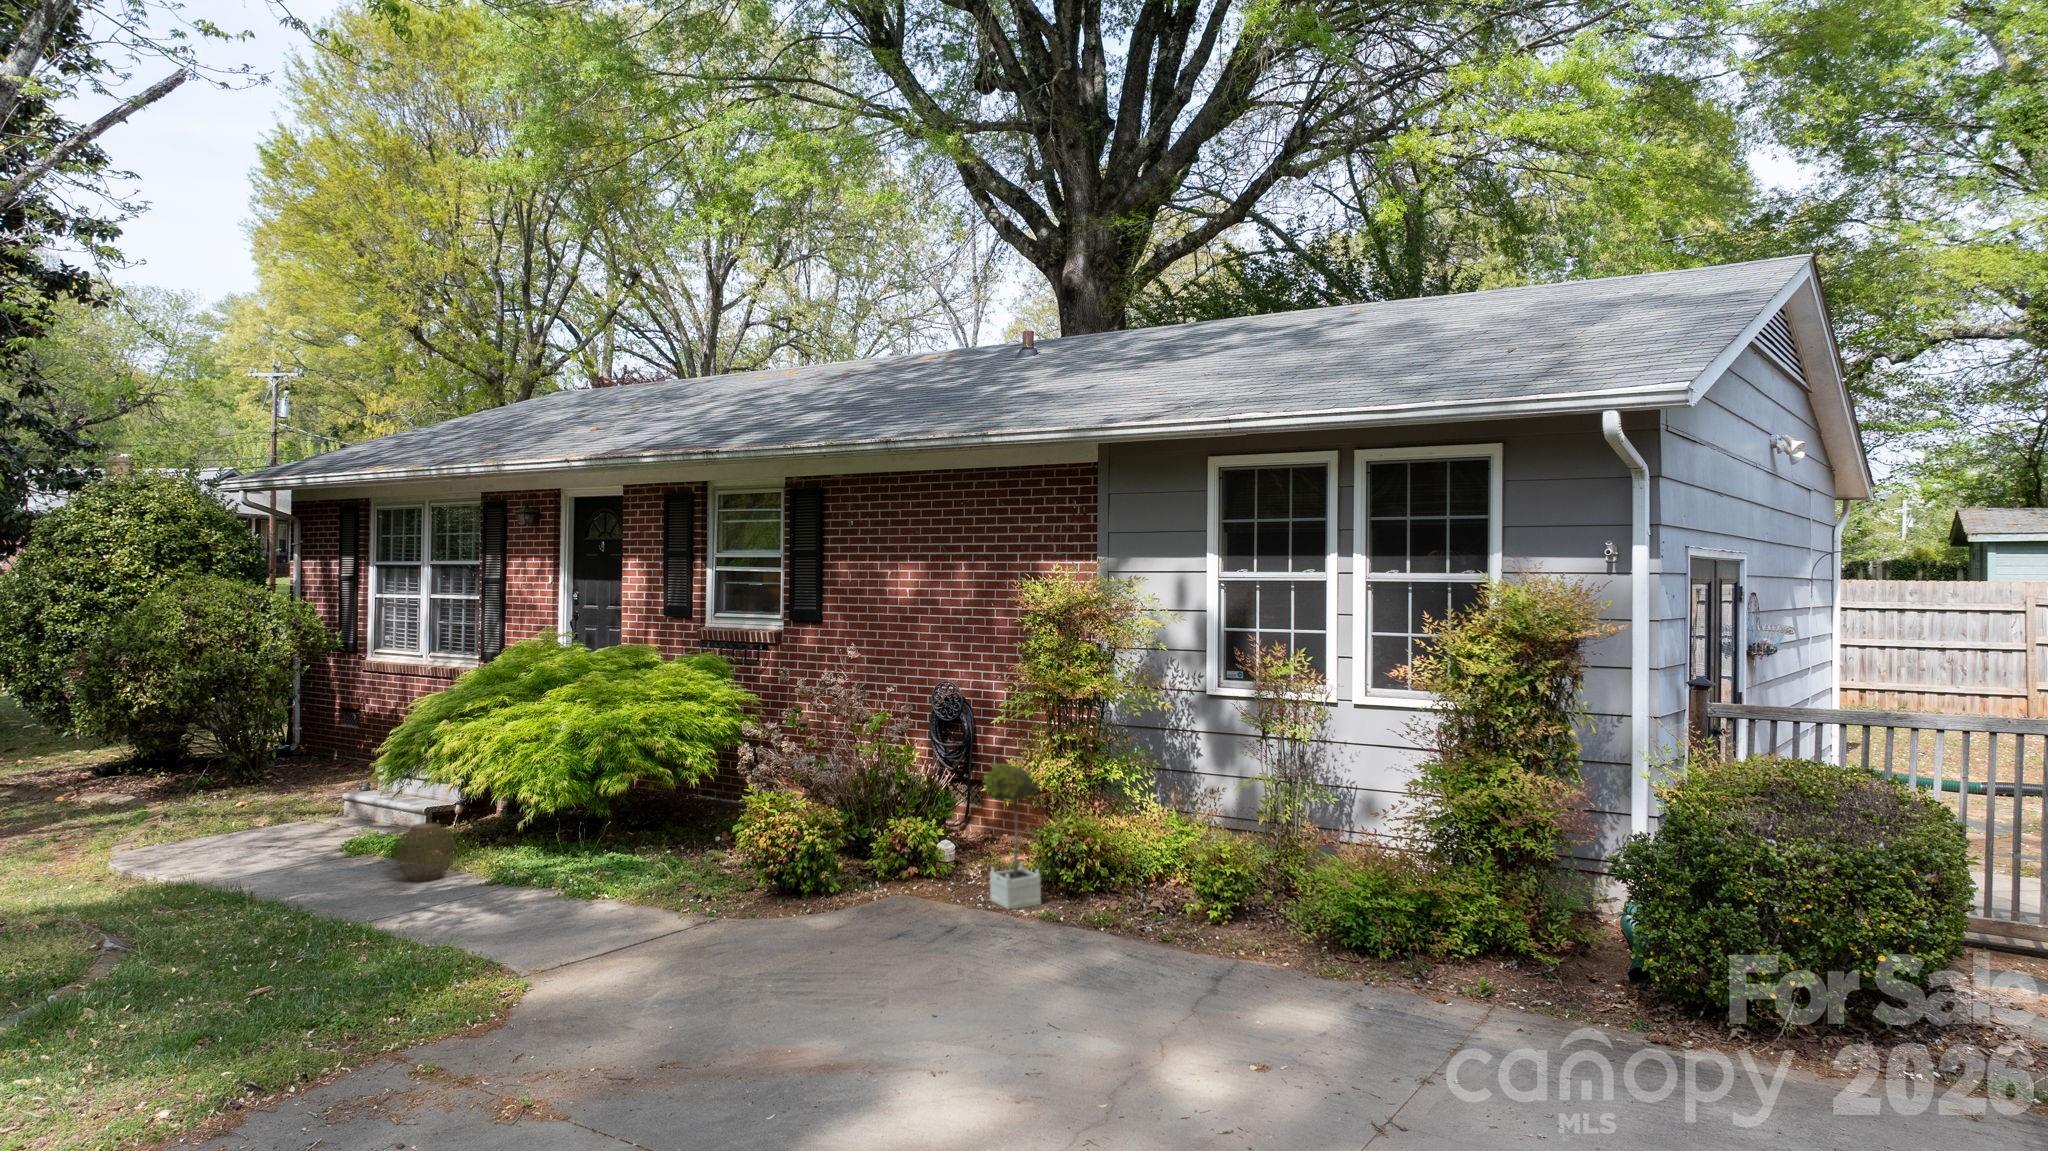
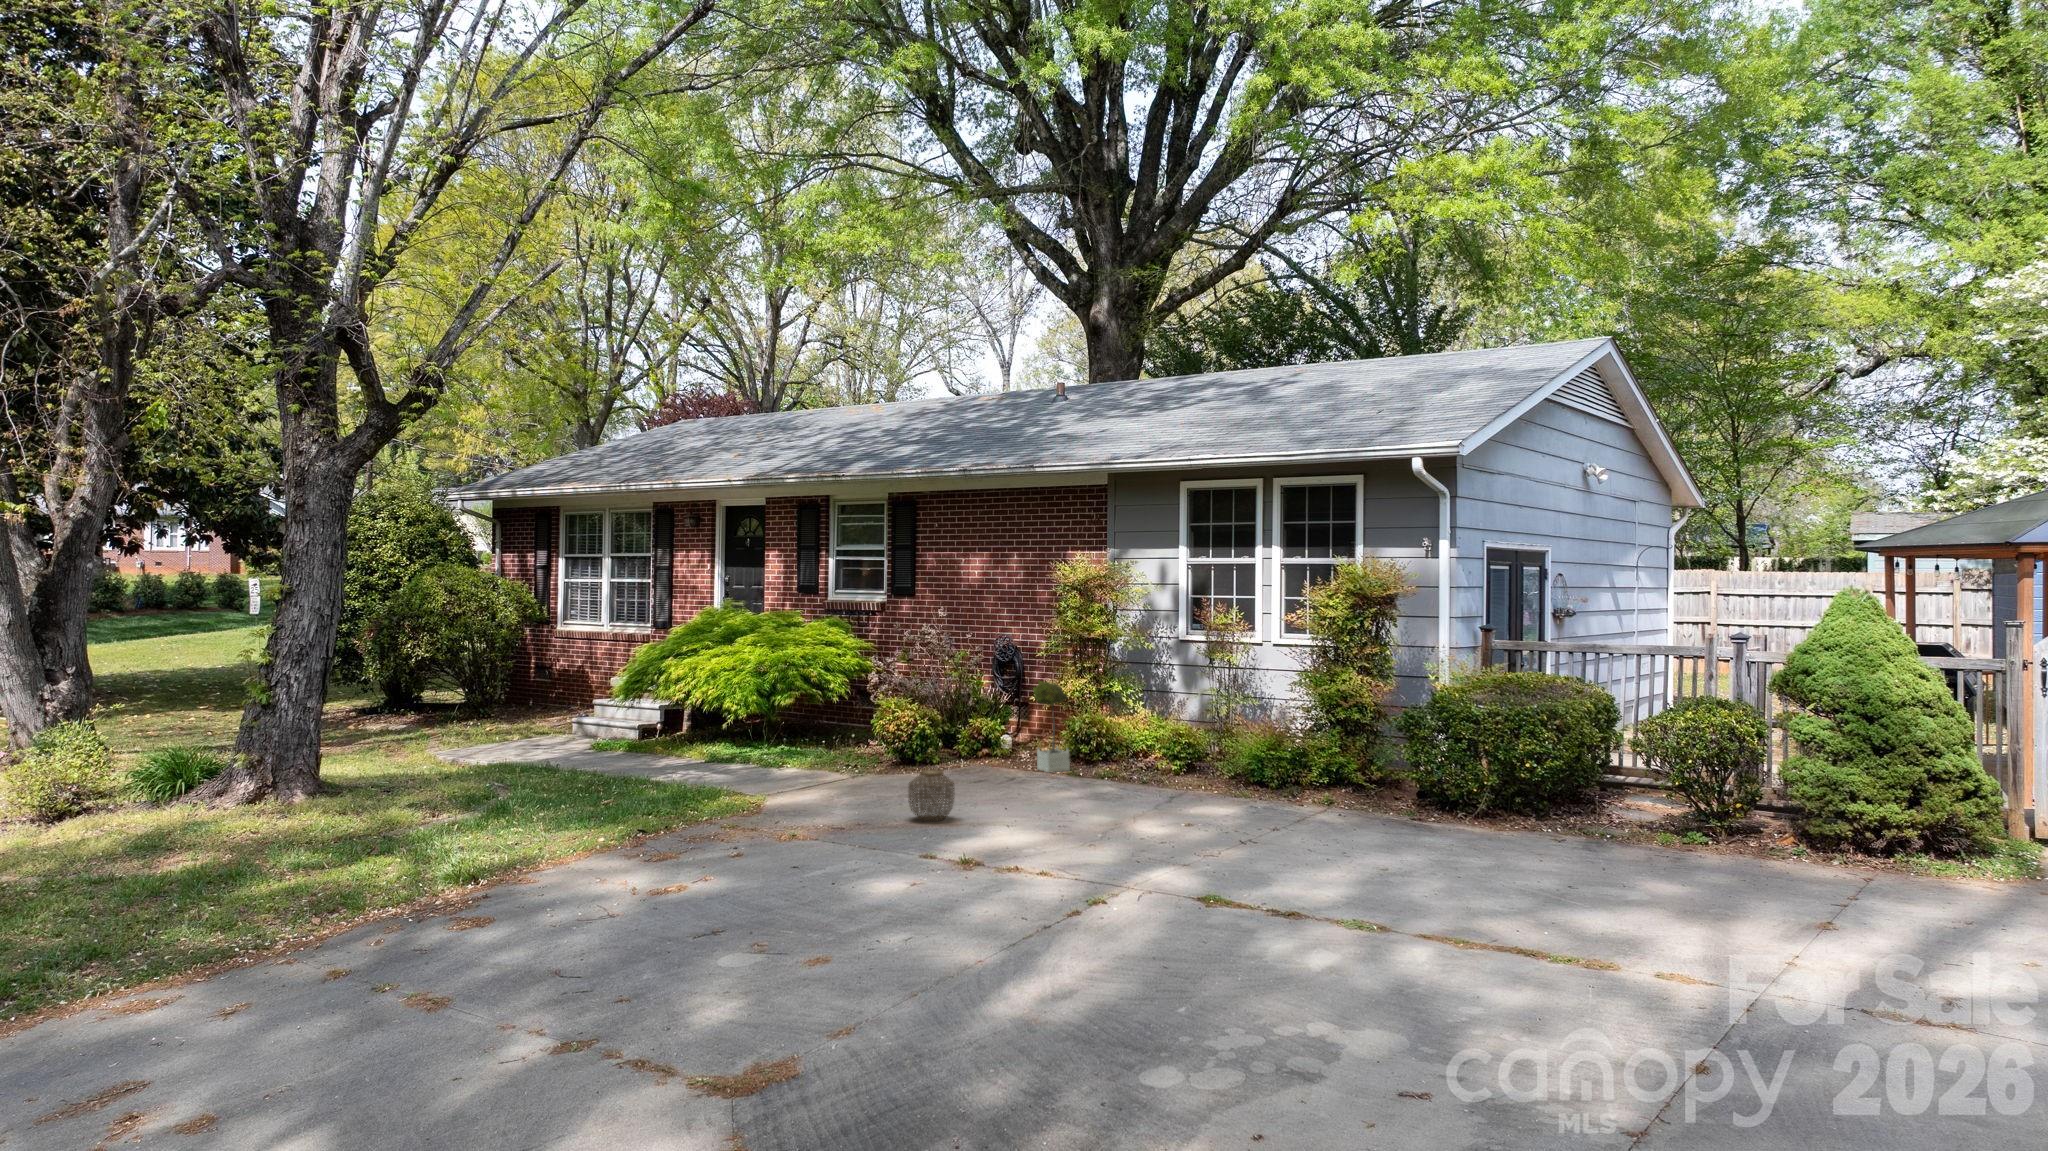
woven basket: present [396,823,454,881] -> present [908,770,954,822]

